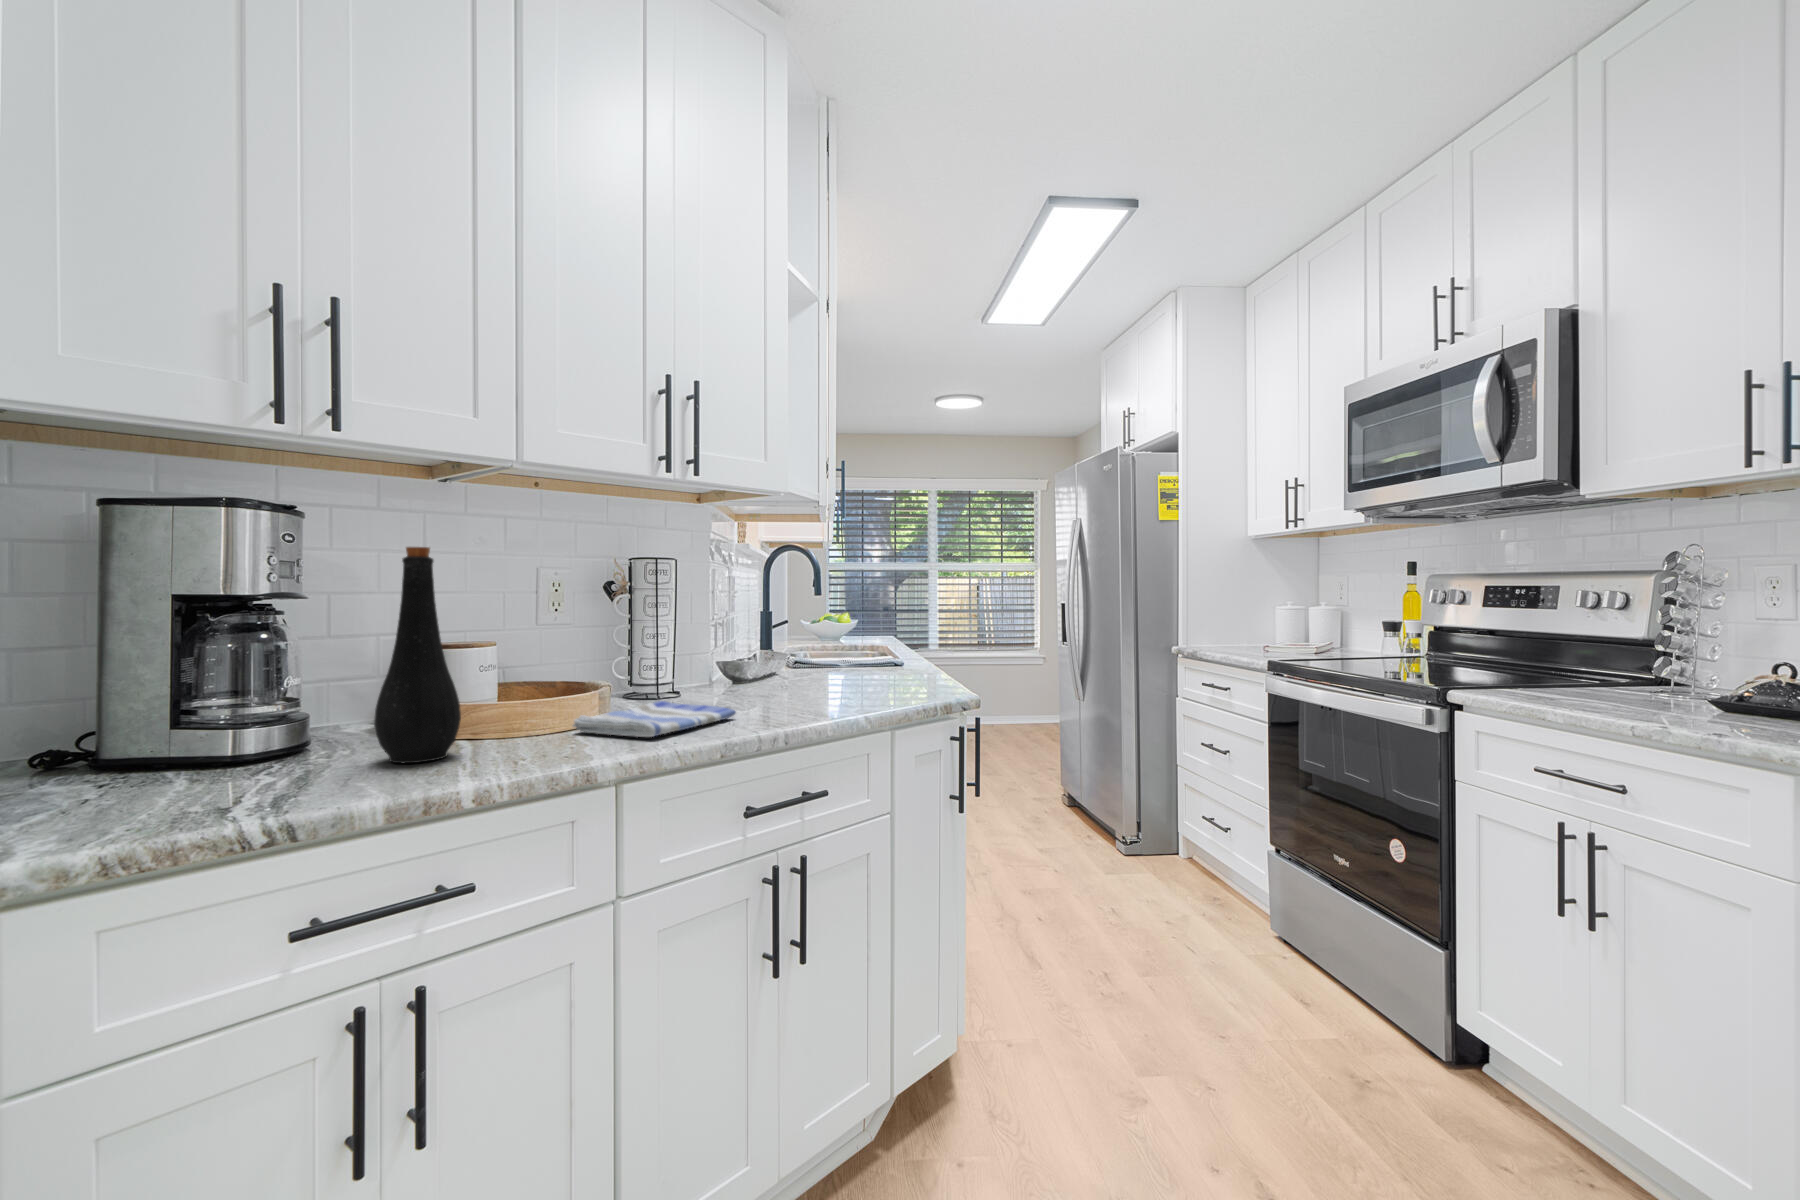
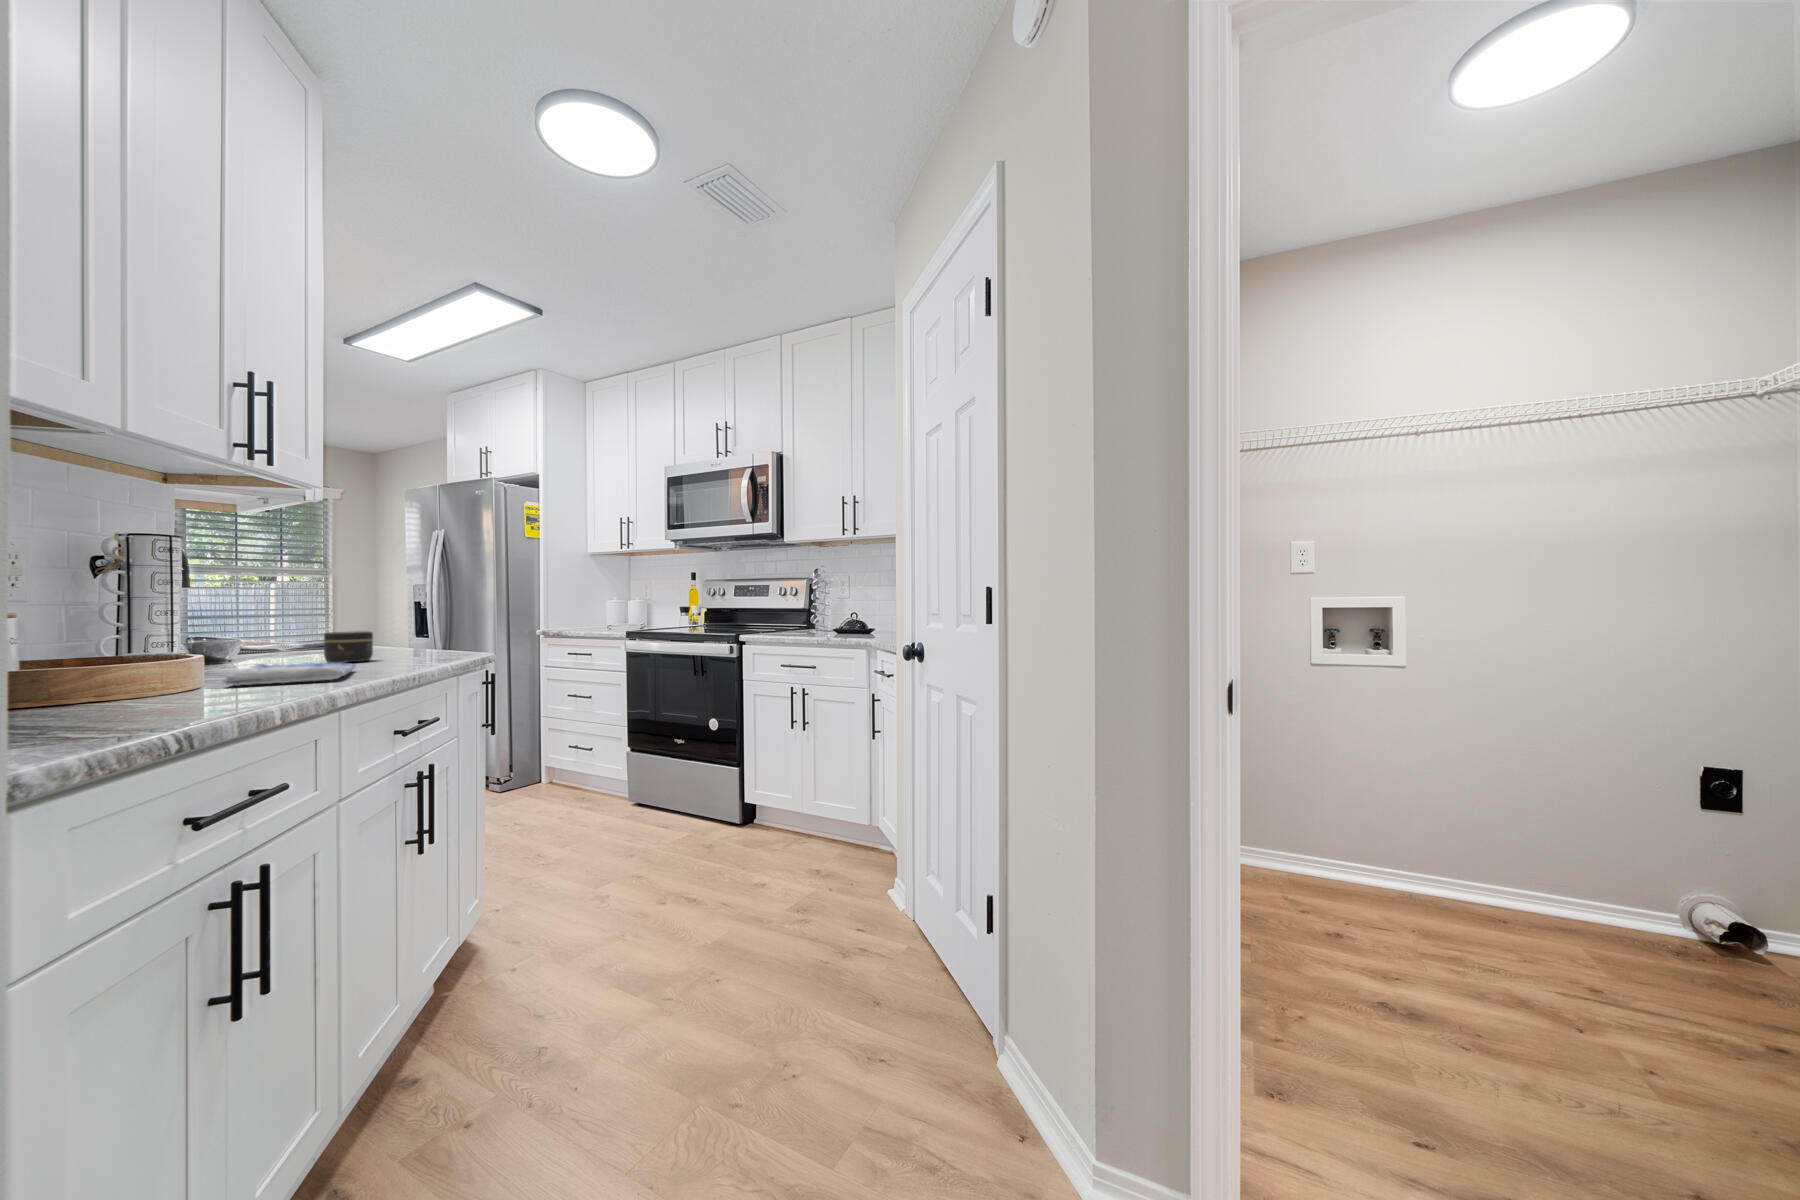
bottle: present [374,547,461,763] -> none [71,509,179,712]
jar: none [772,661,818,700] -> present [324,631,373,663]

